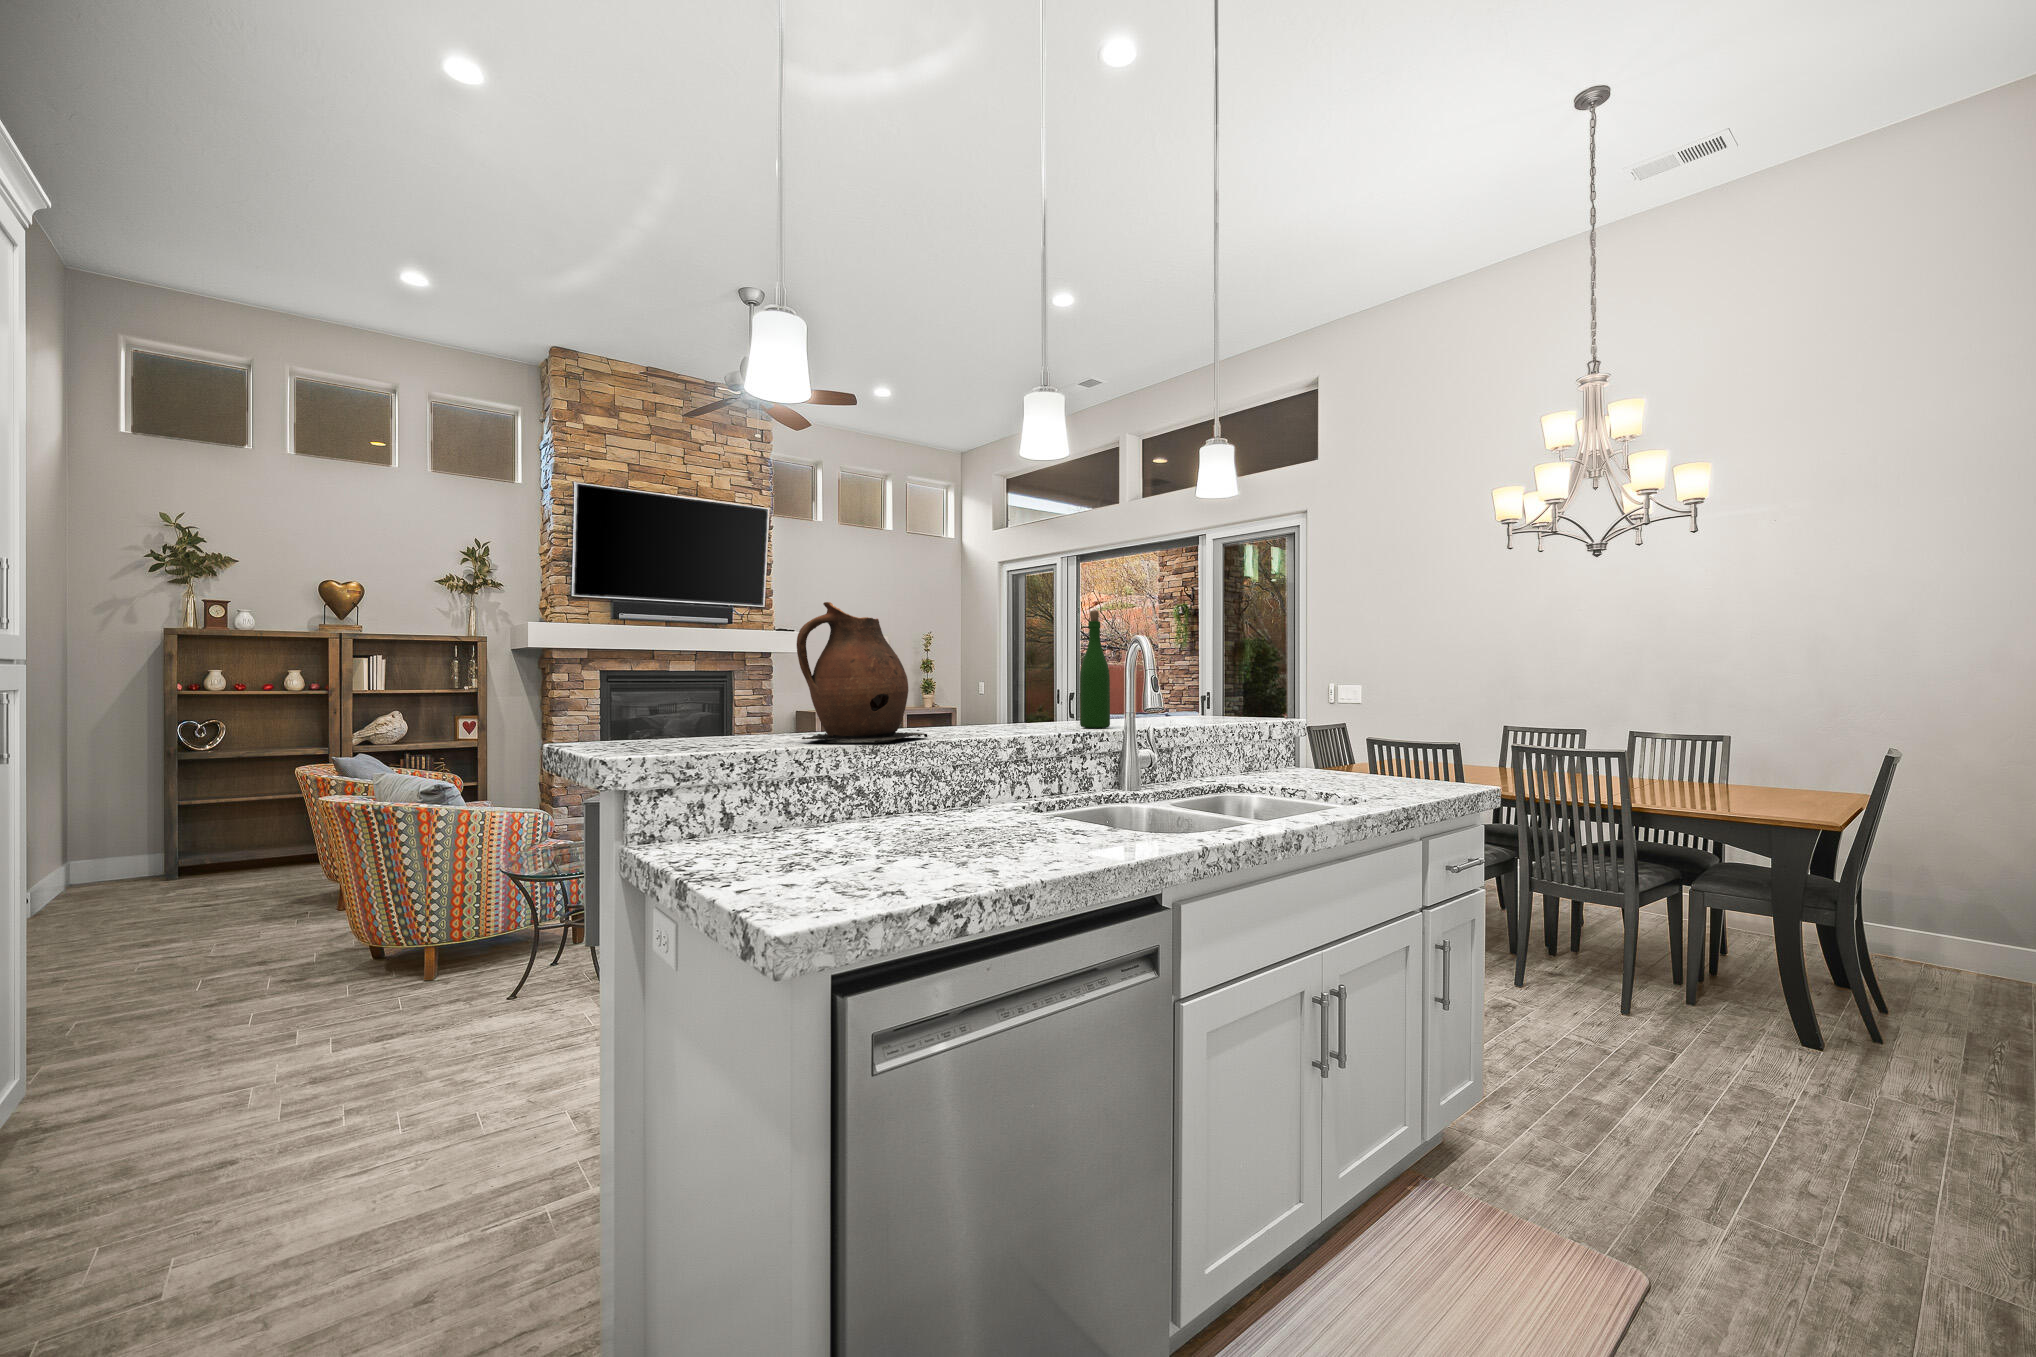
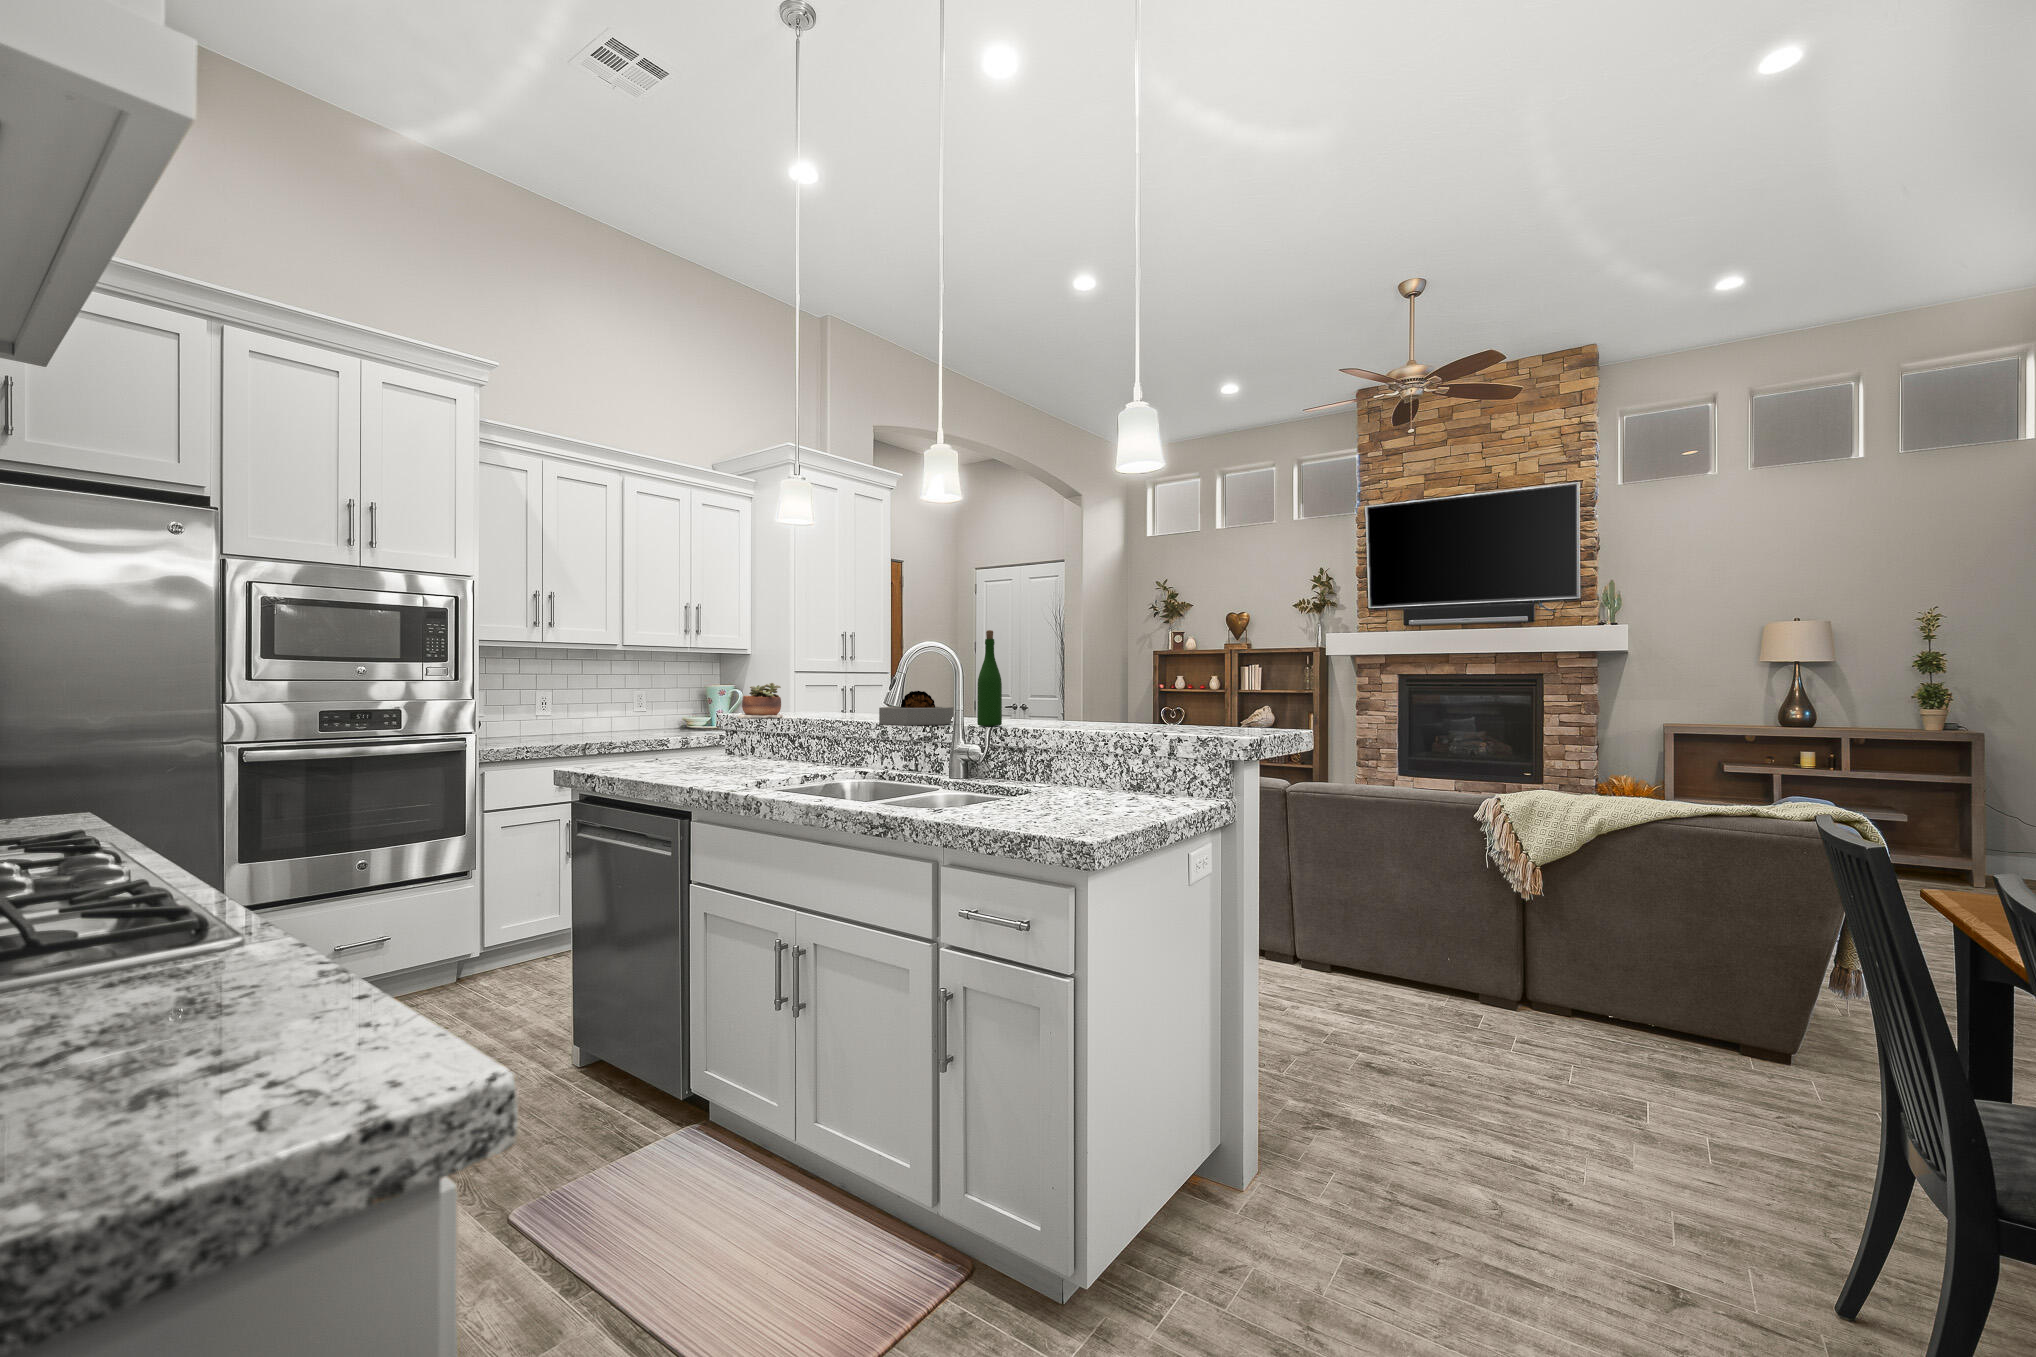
ceramic pitcher: present [797,602,927,743] -> none [801,642,871,721]
succulent plant: none [617,676,741,755] -> present [738,683,783,718]
decorative bowl: none [977,683,1076,736] -> present [879,691,954,725]

